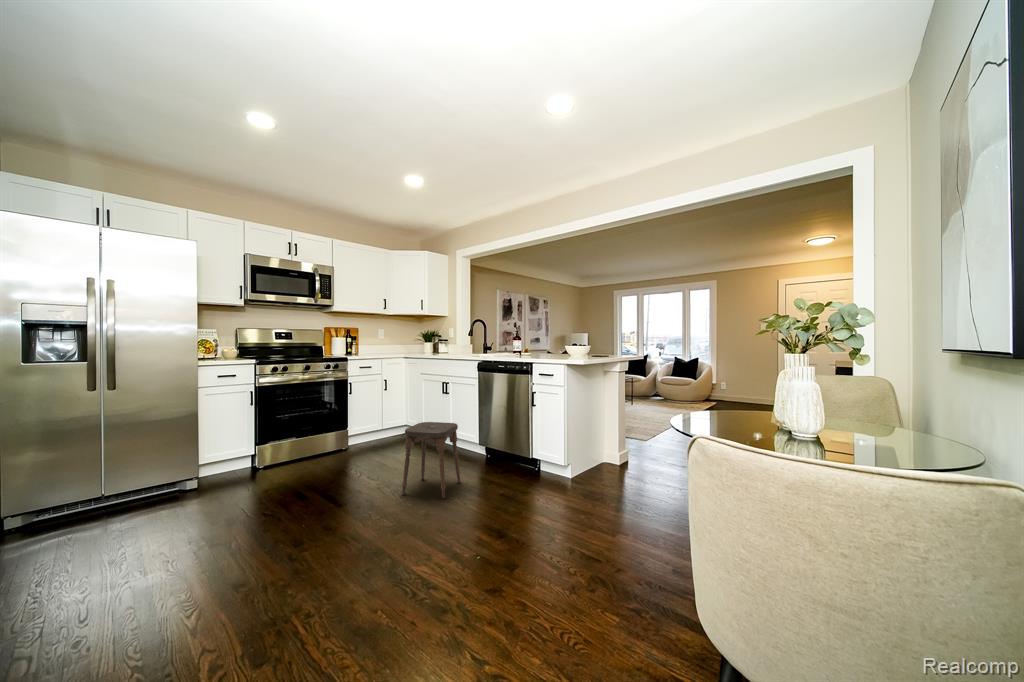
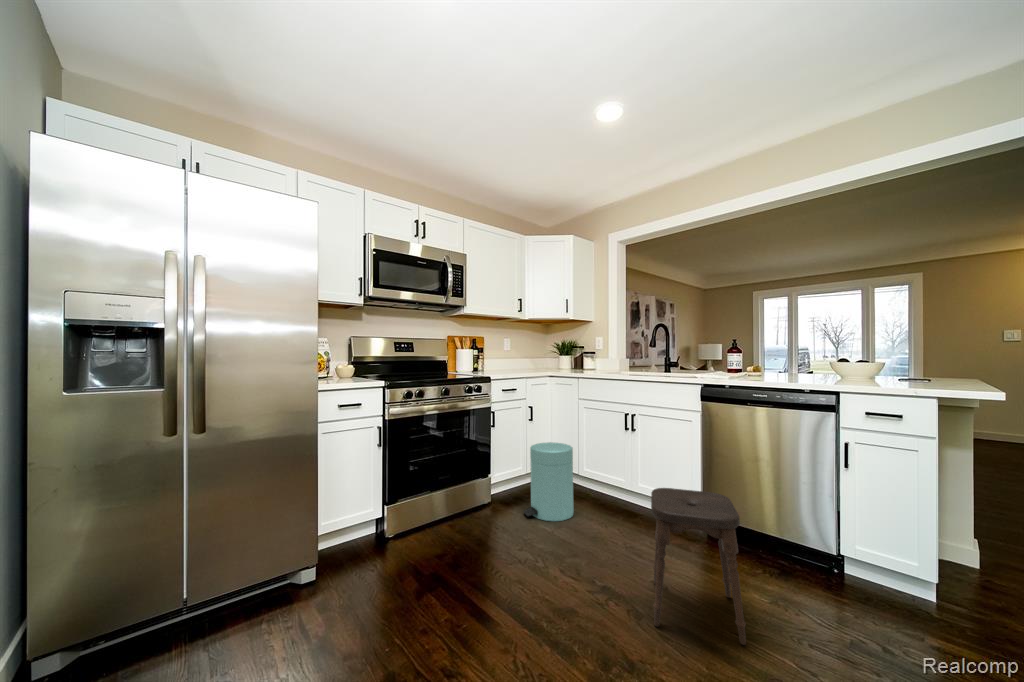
trash can: none [368,403,405,455] -> present [523,442,574,521]

